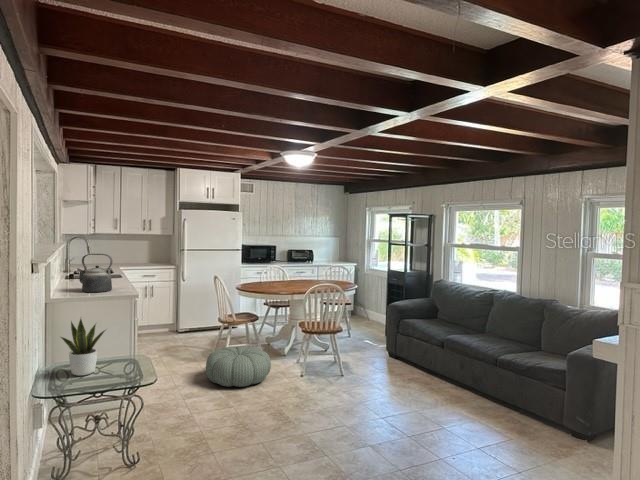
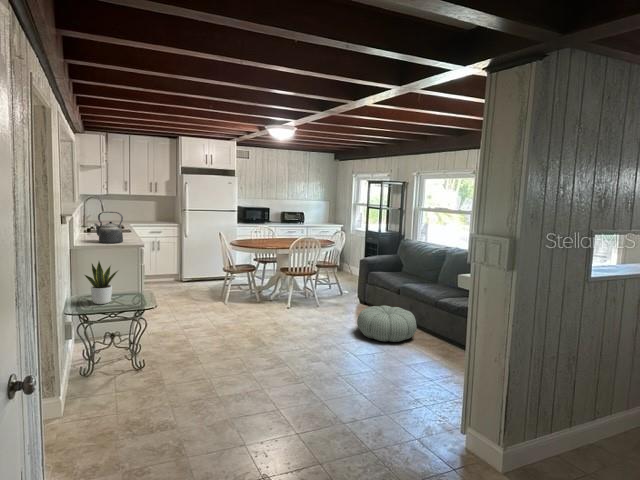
pouf: present [206,346,271,387] -> present [357,306,417,342]

